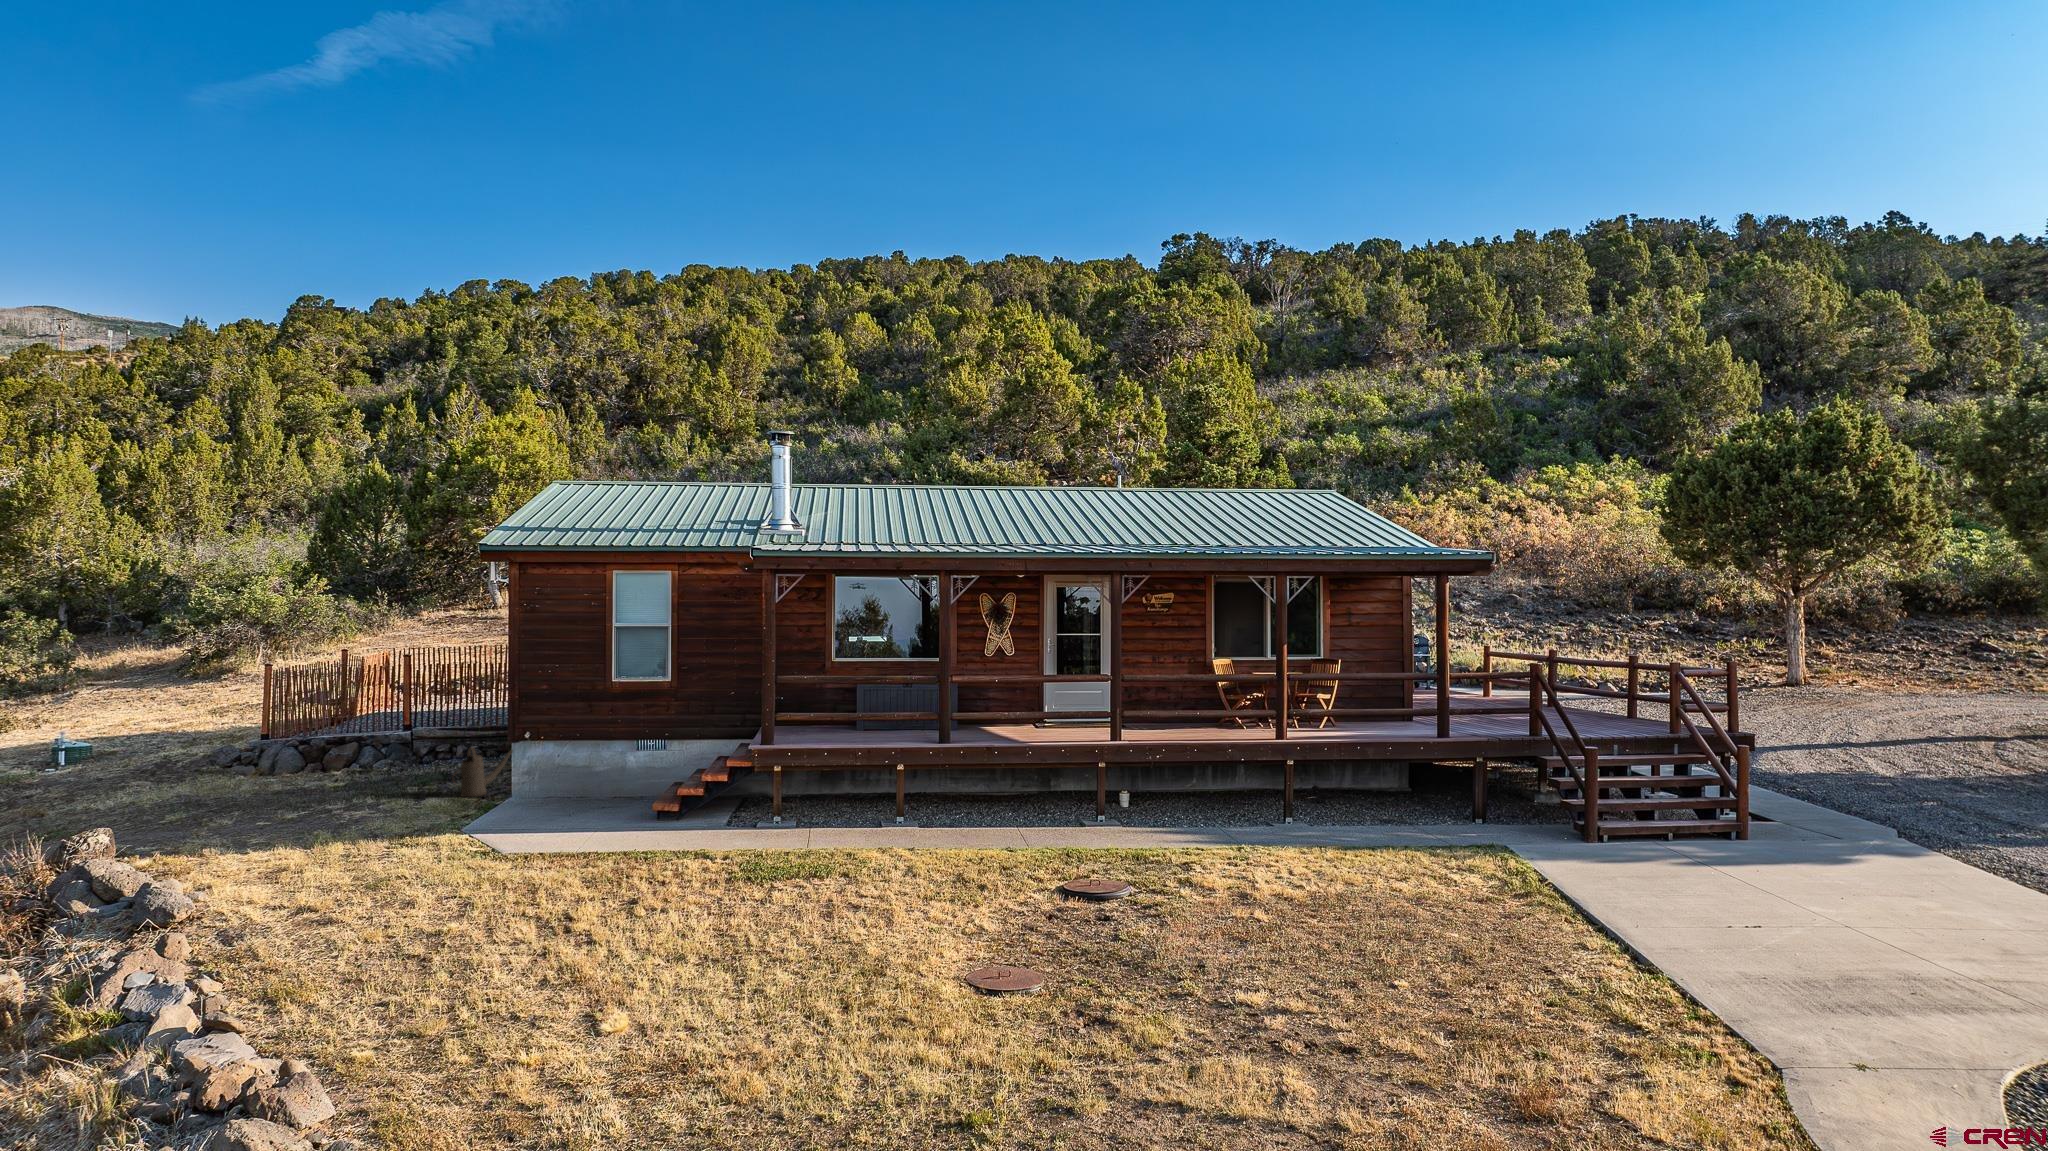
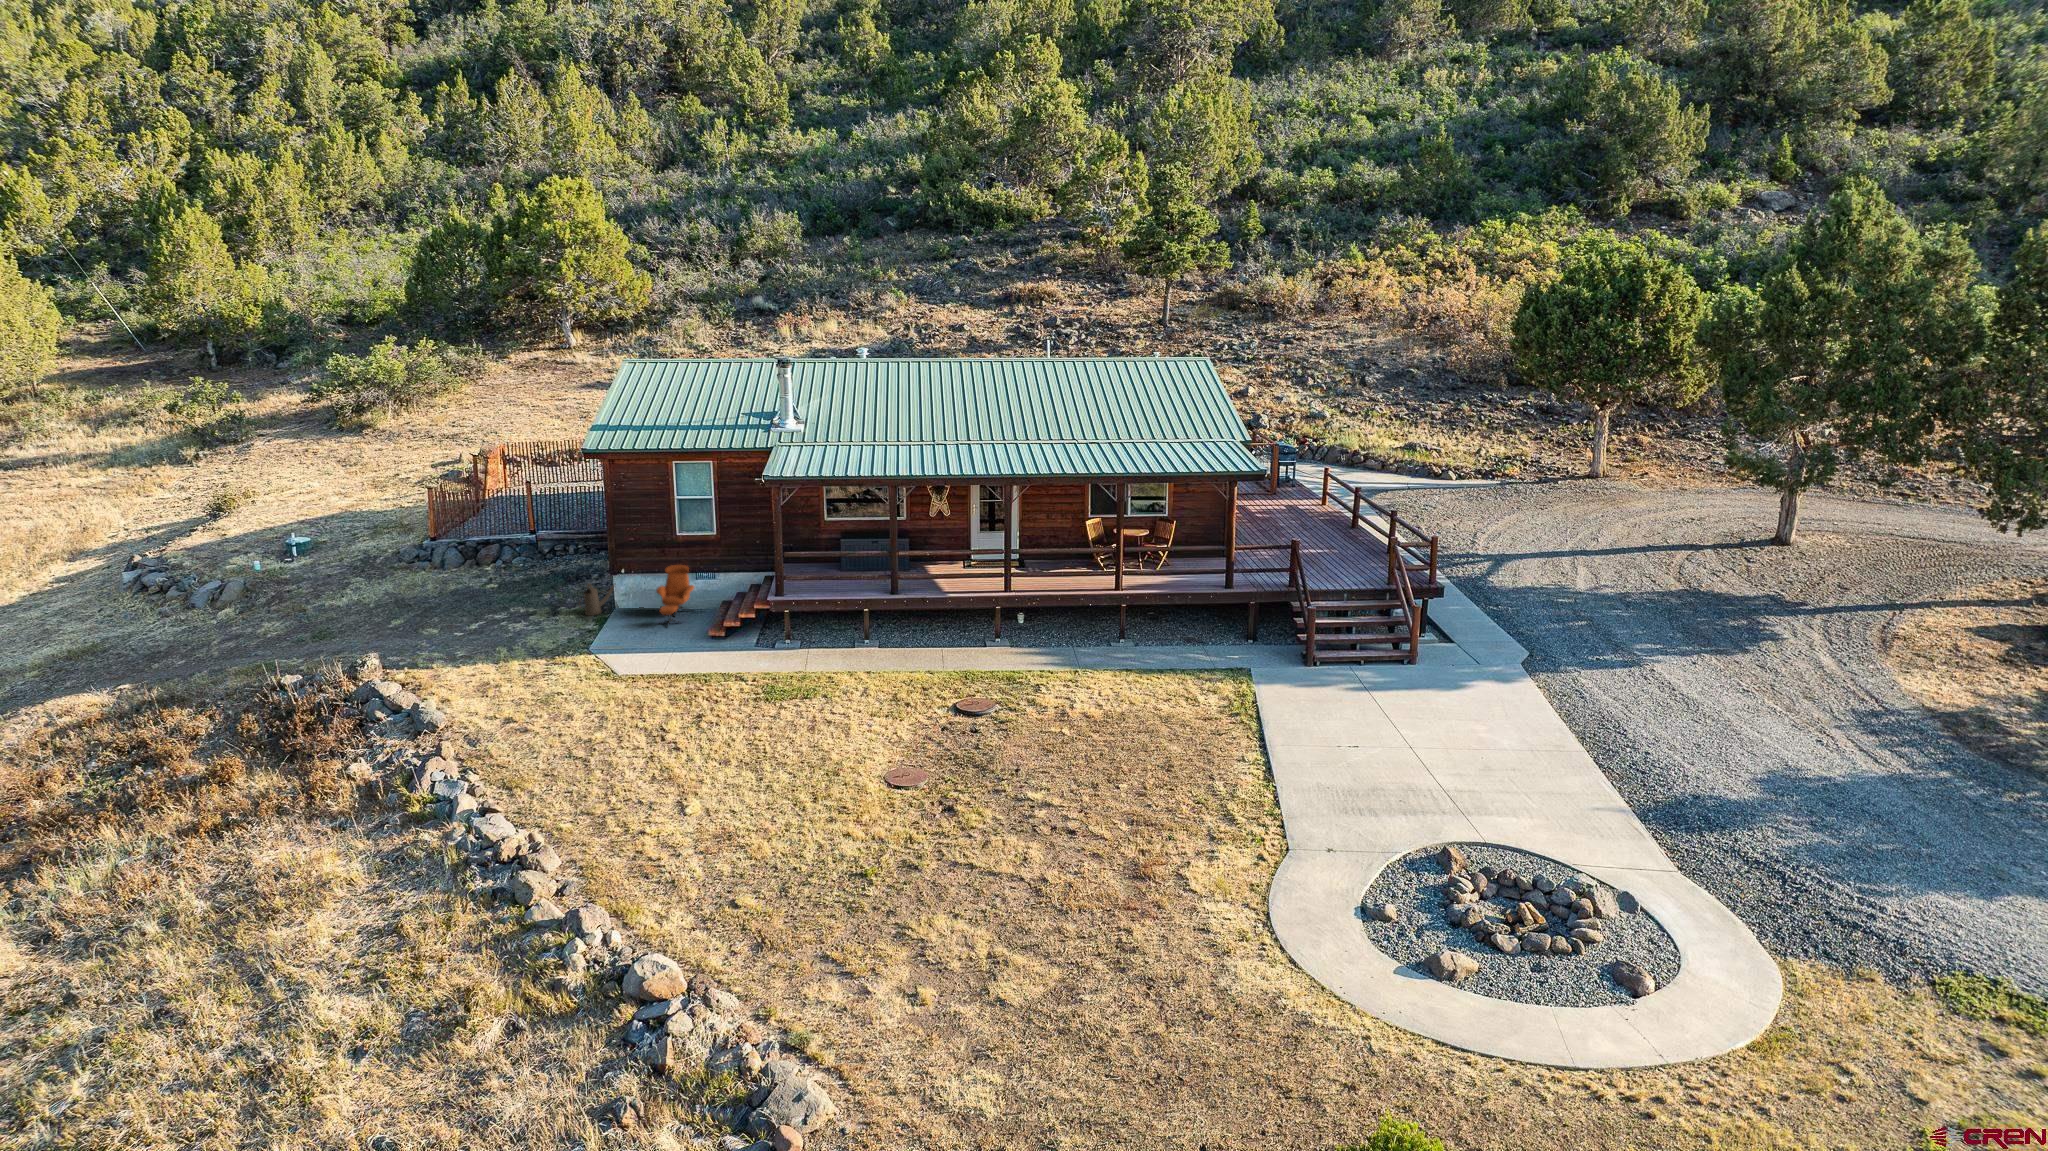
lounge chair: none [573,721,632,807] -> present [656,565,694,626]

